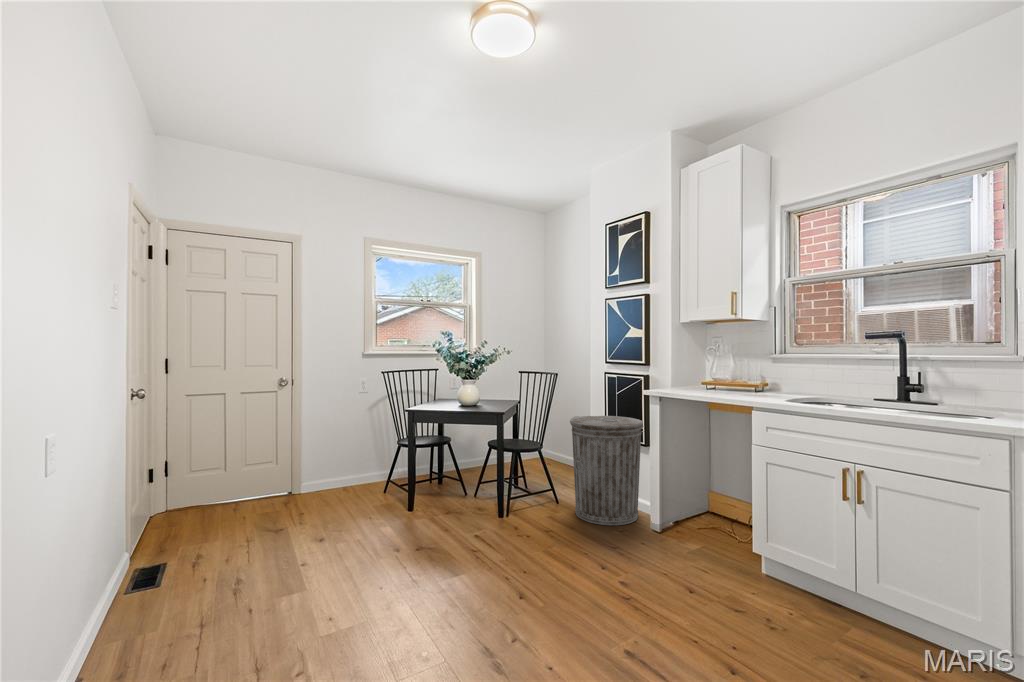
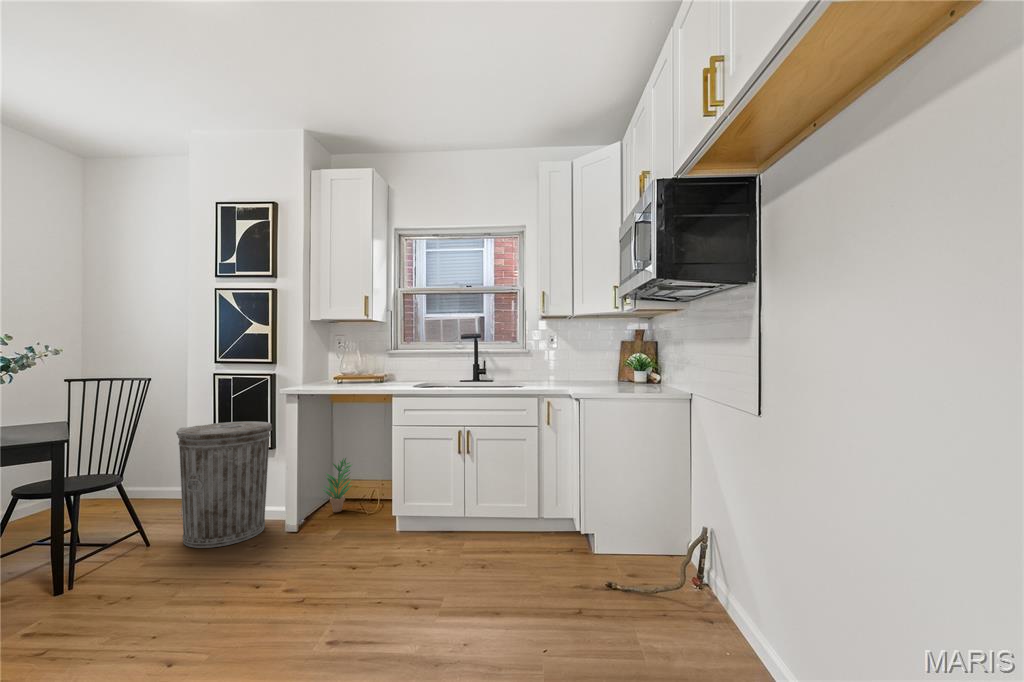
potted plant: none [692,468,727,526] -> present [322,458,352,512]

